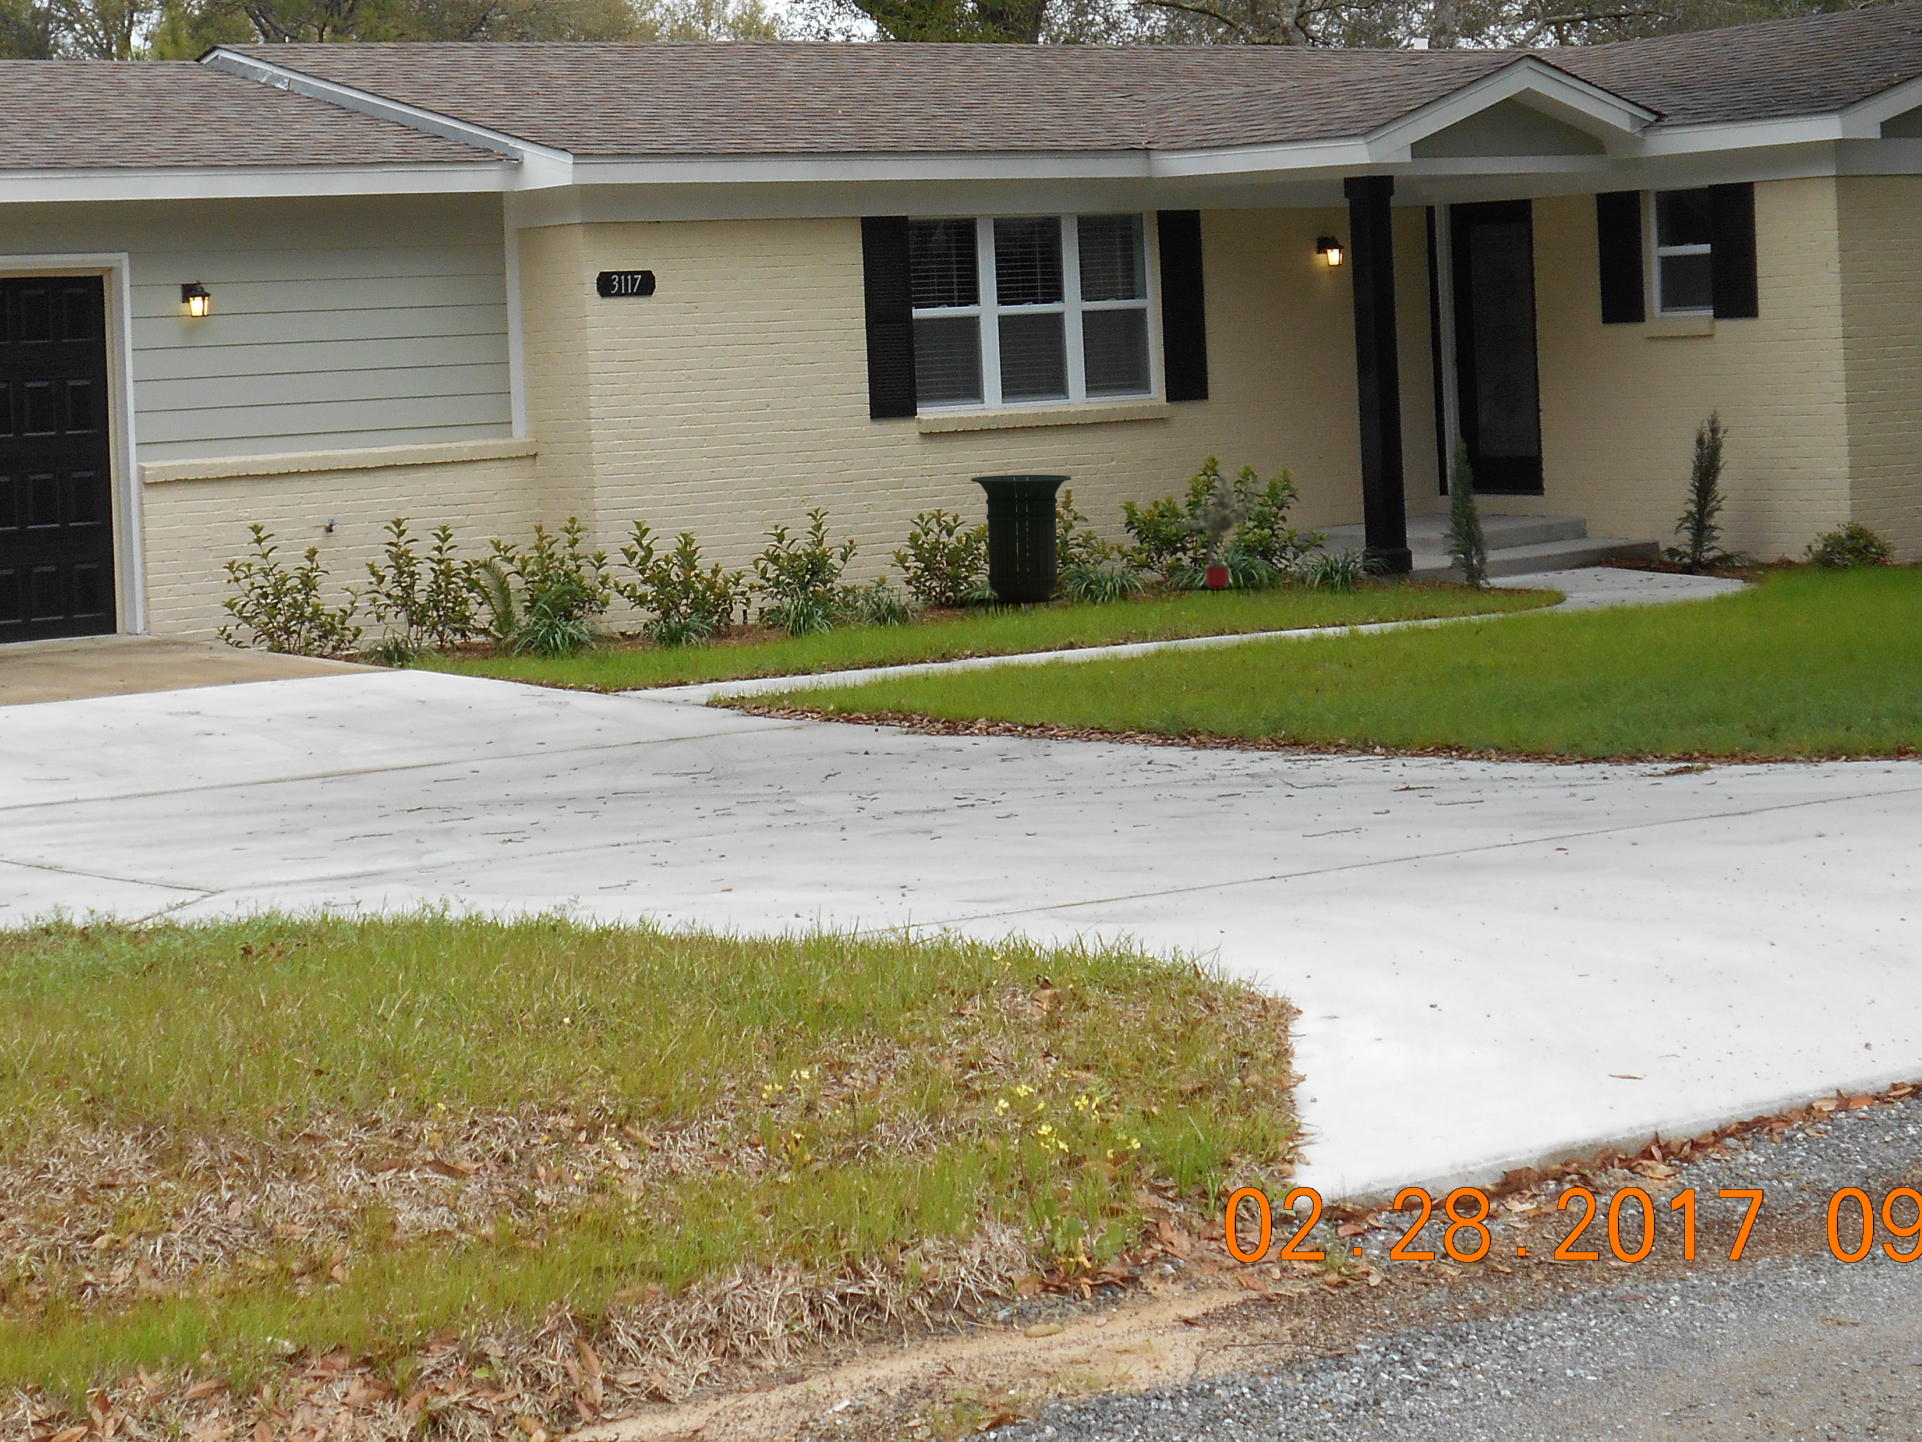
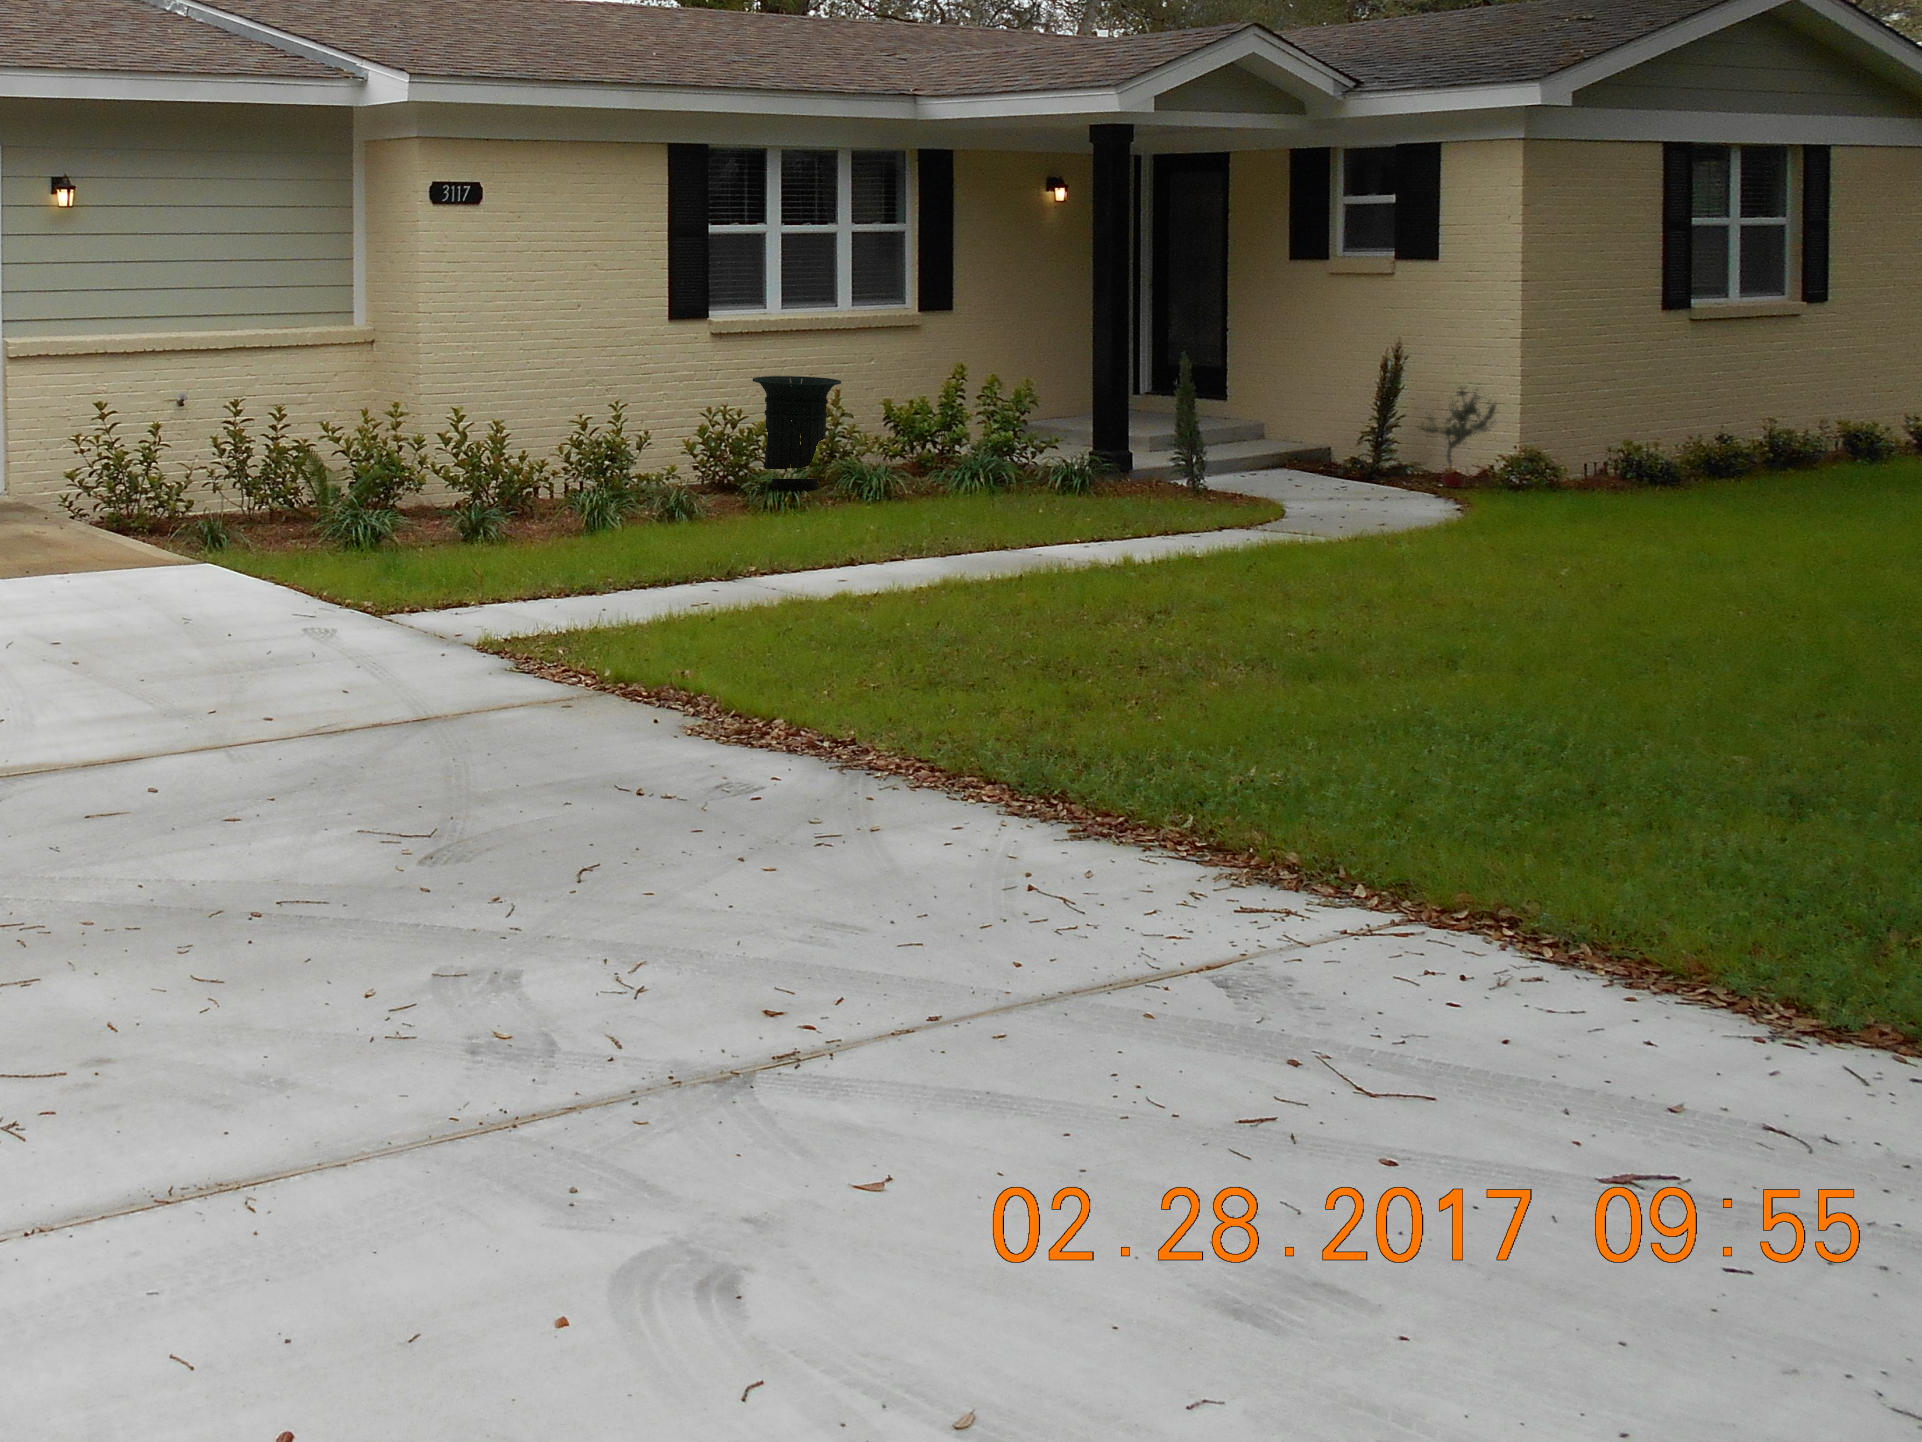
potted tree: present [1171,471,1261,589] -> present [1419,386,1497,488]

